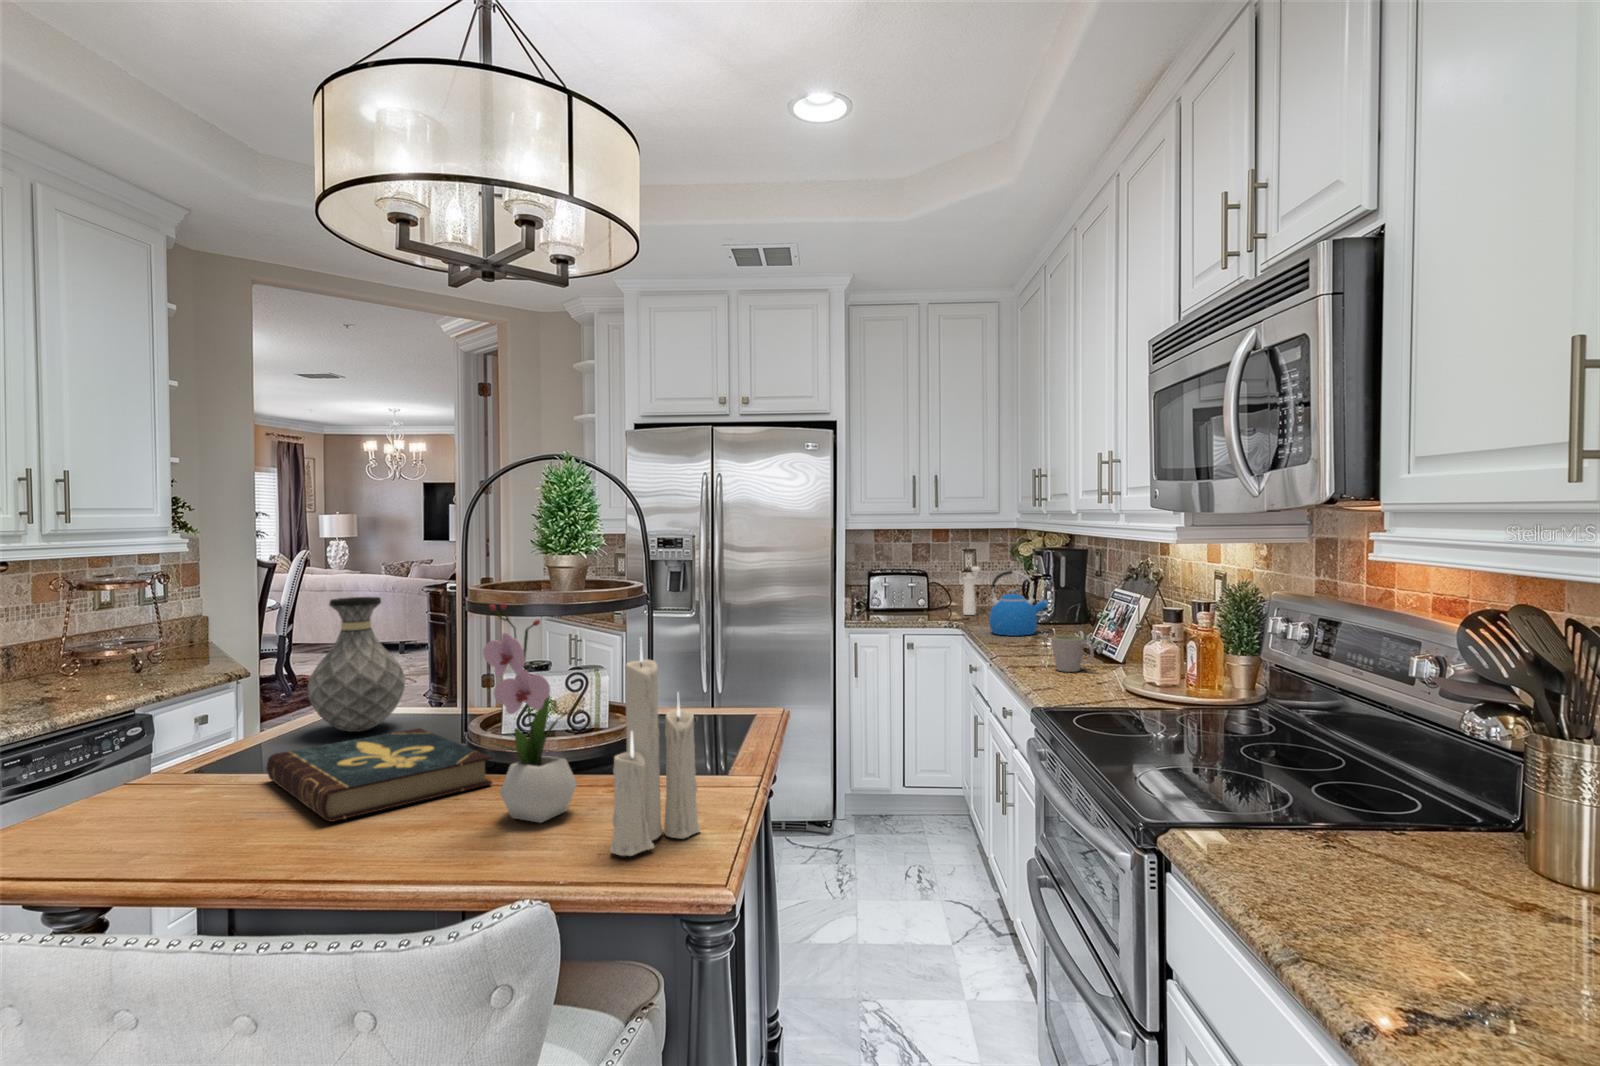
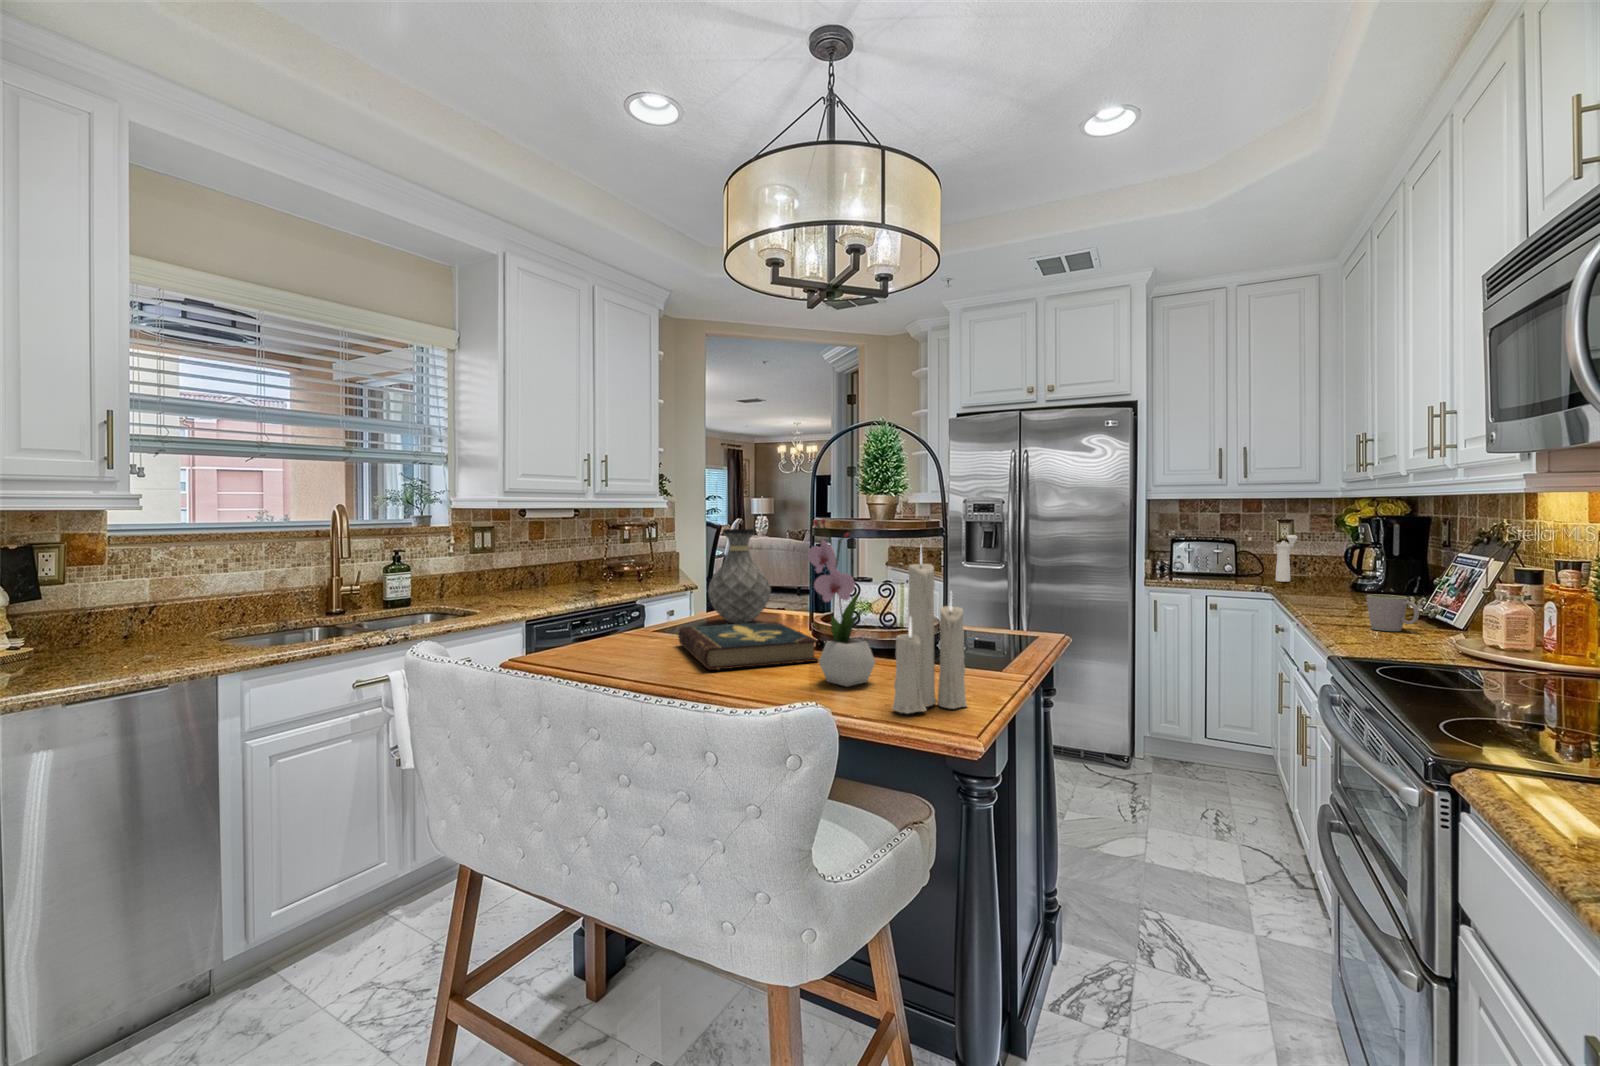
kettle: present [989,571,1049,636] -> none [1301,535,1374,600]

